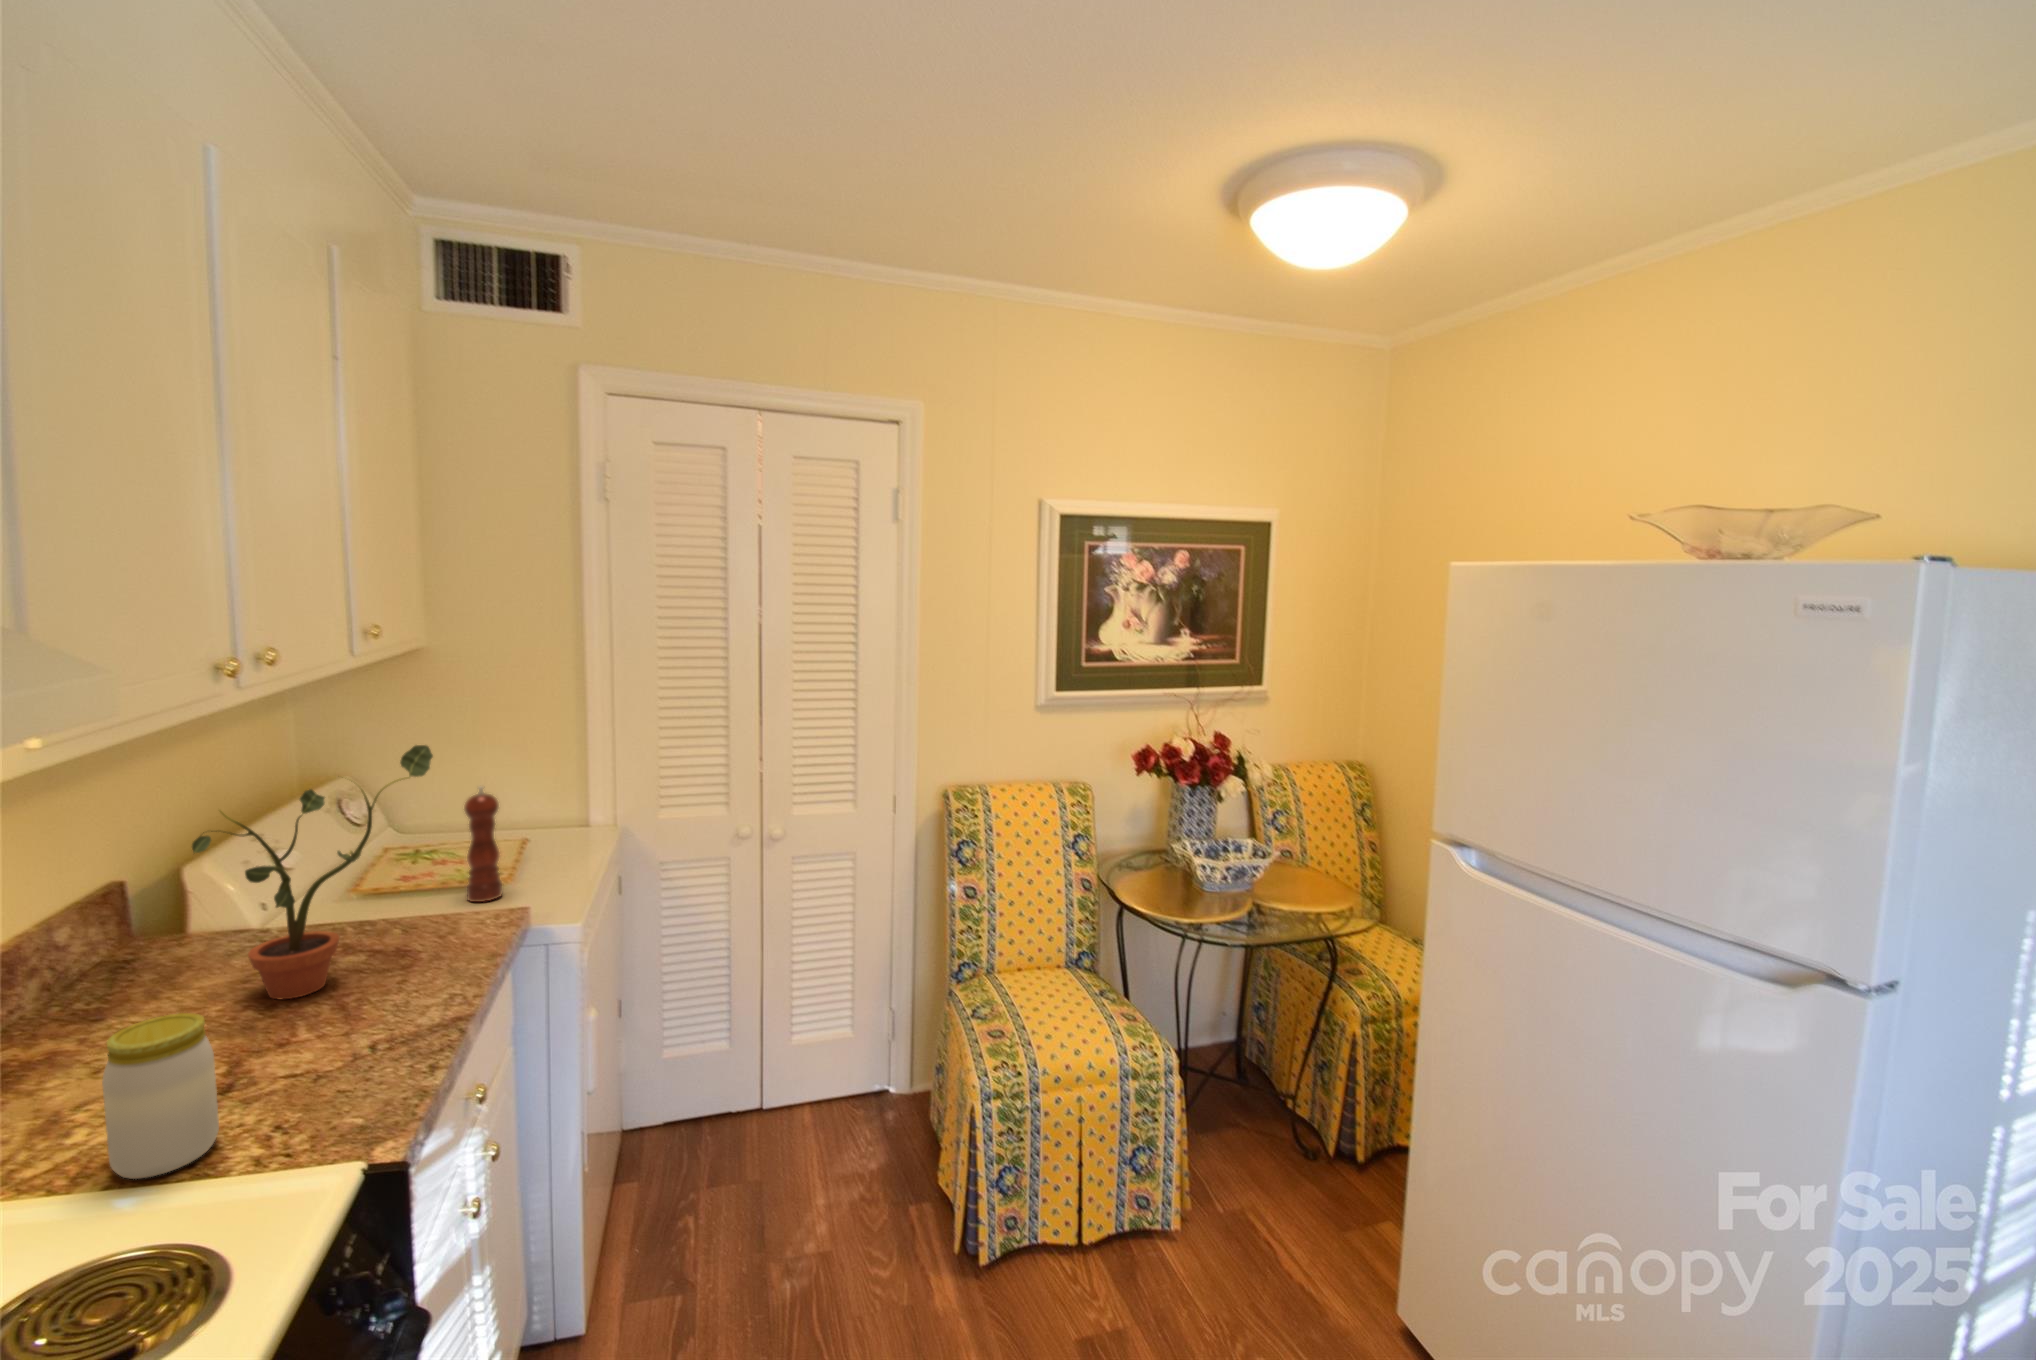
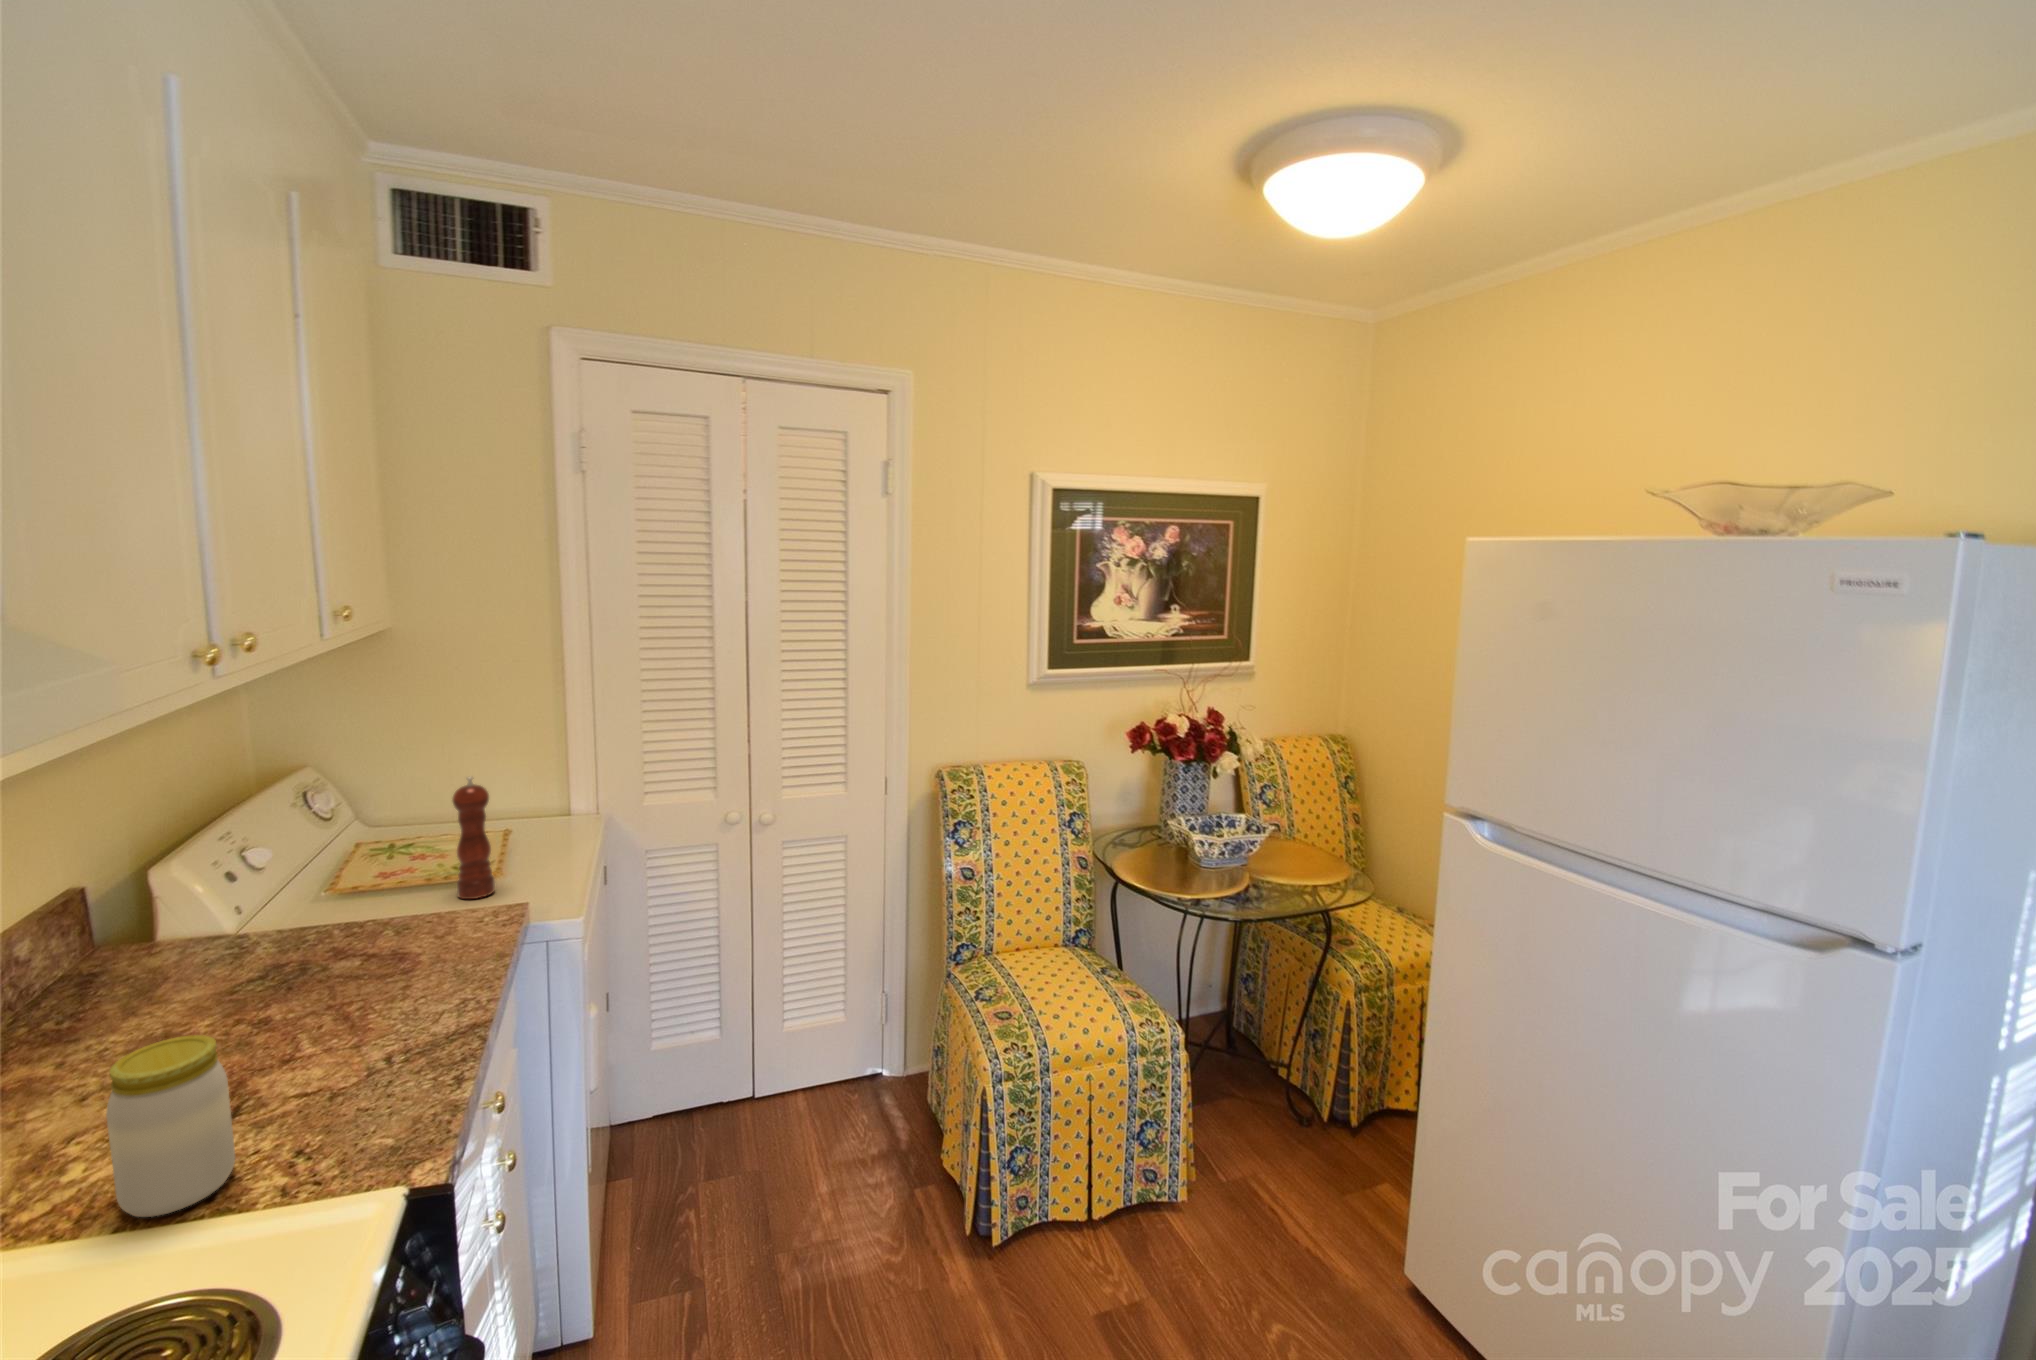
potted plant: present [192,745,433,999] -> none [170,735,425,1012]

